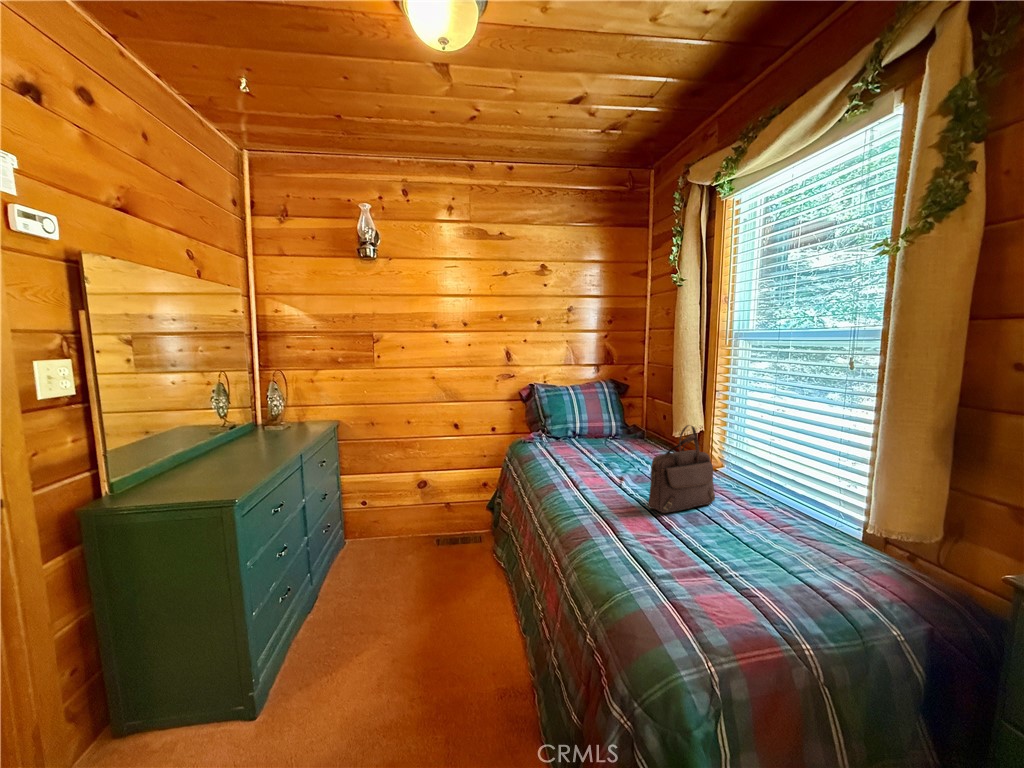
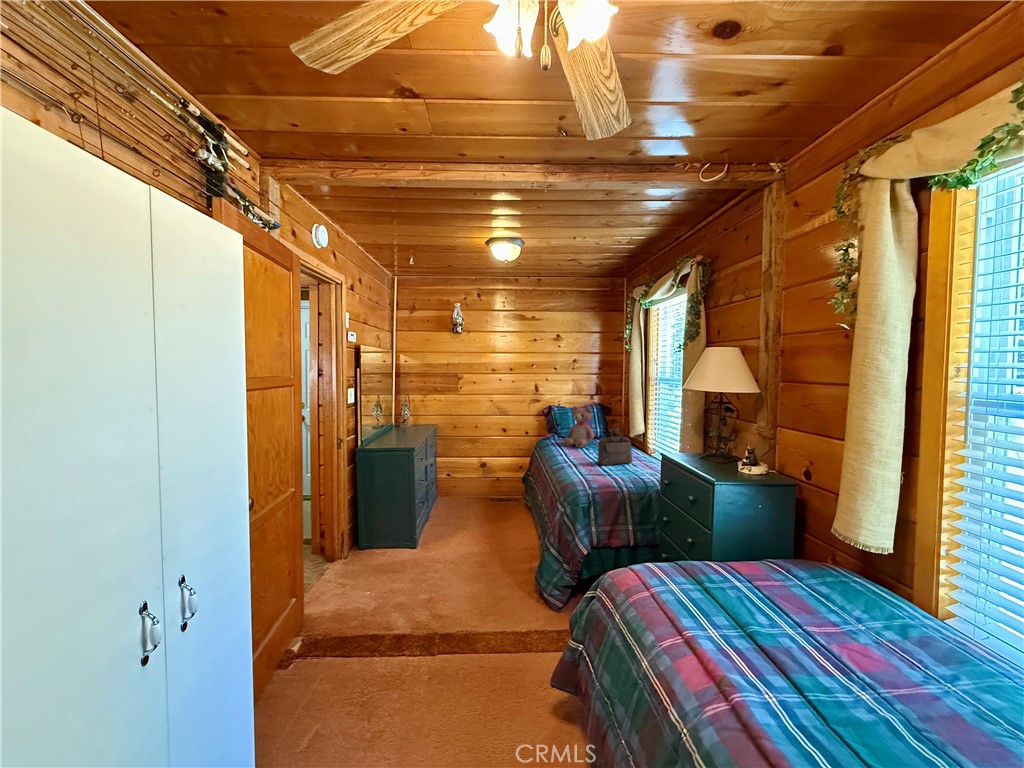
teddy bear: none [561,386,615,461] -> present [564,406,594,448]

